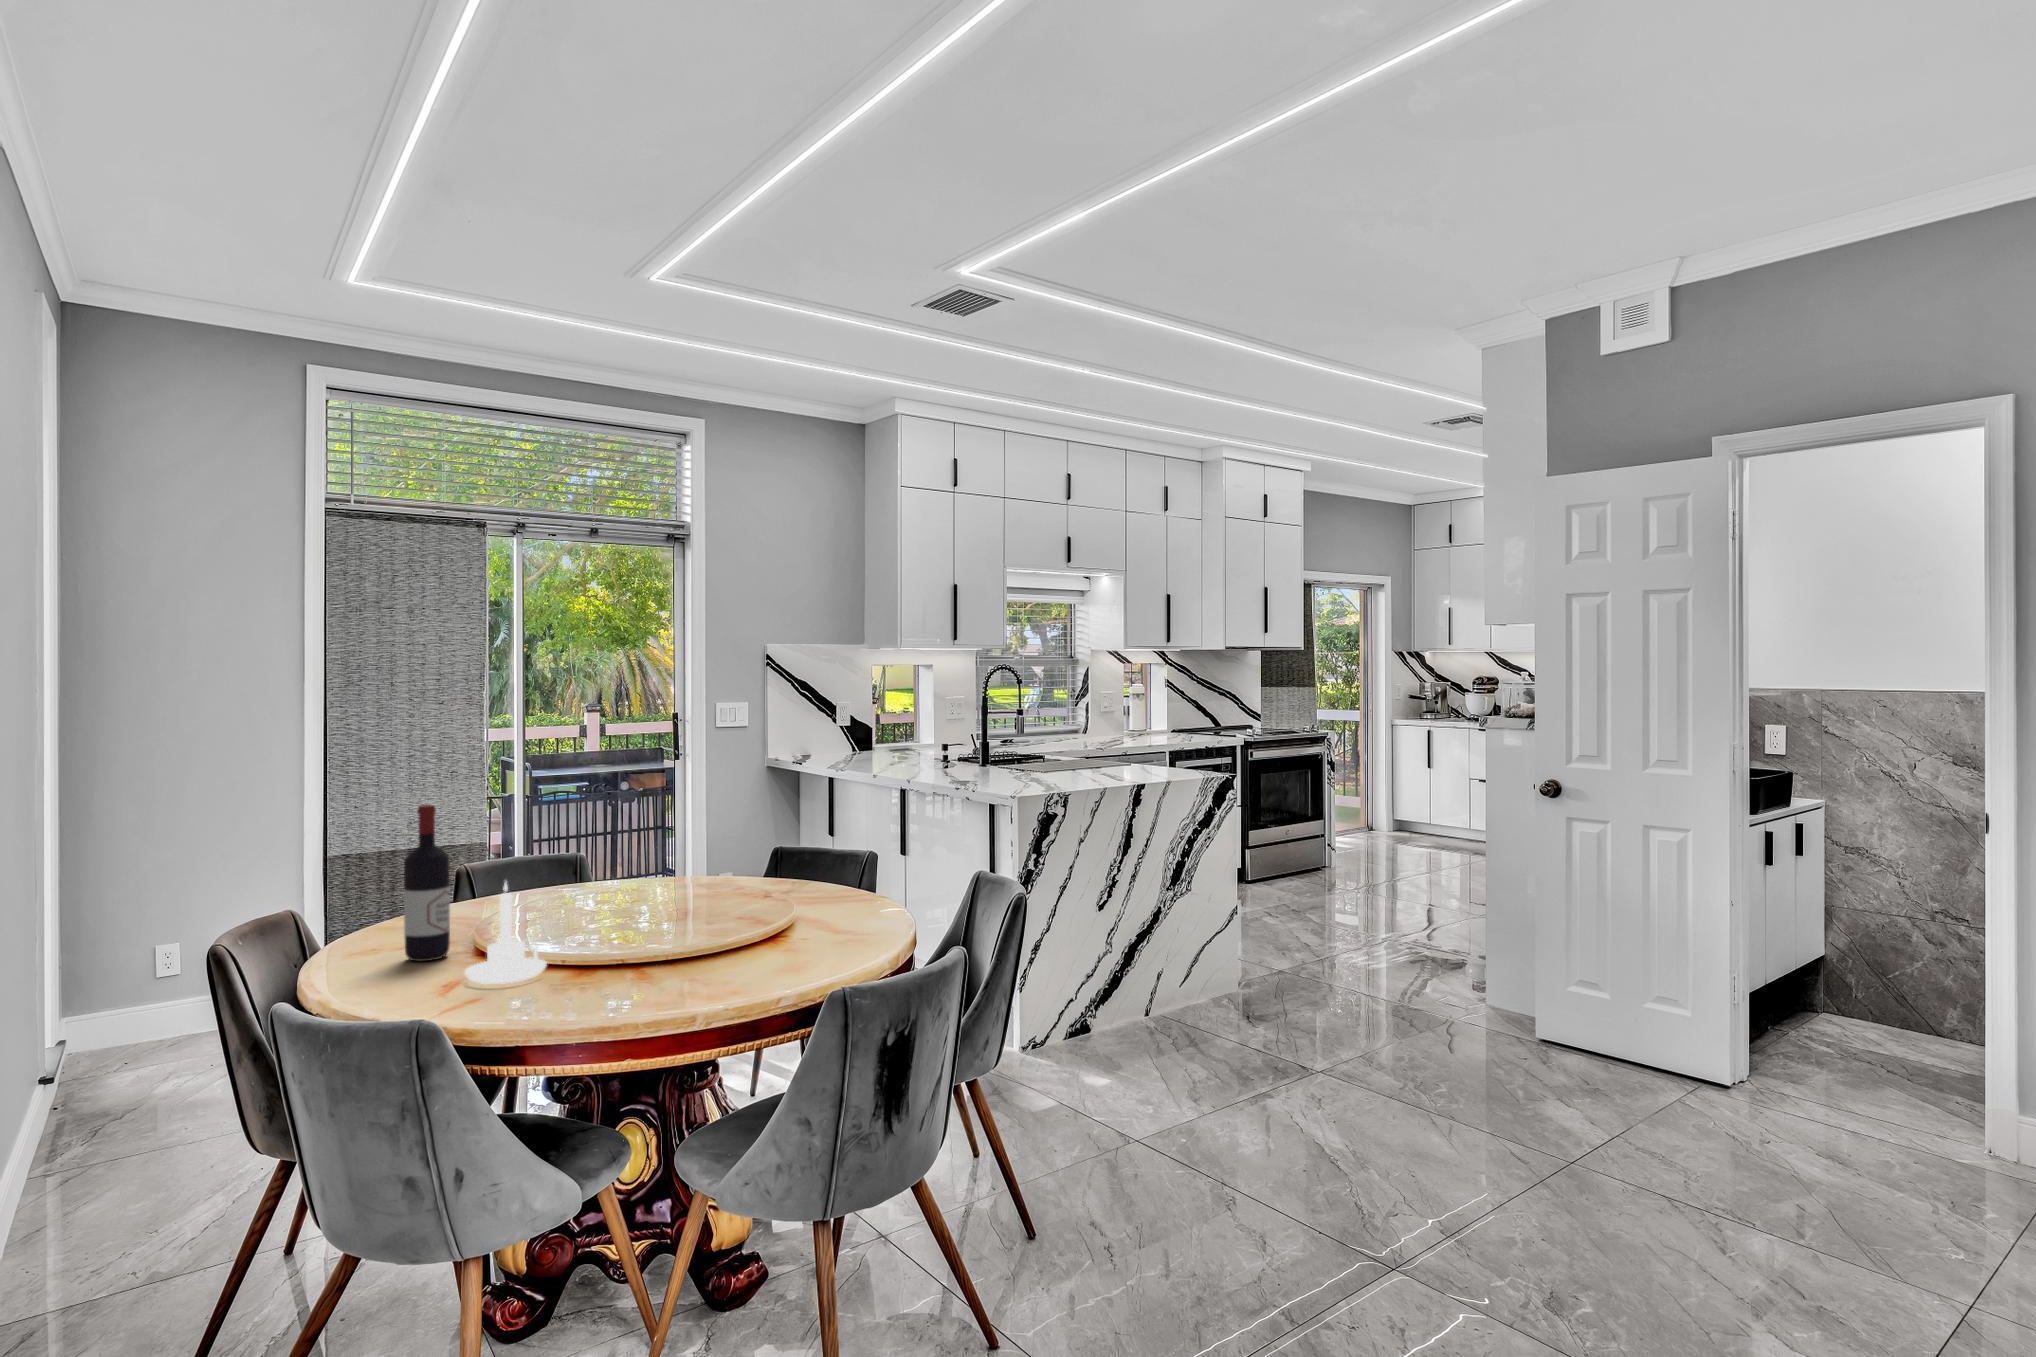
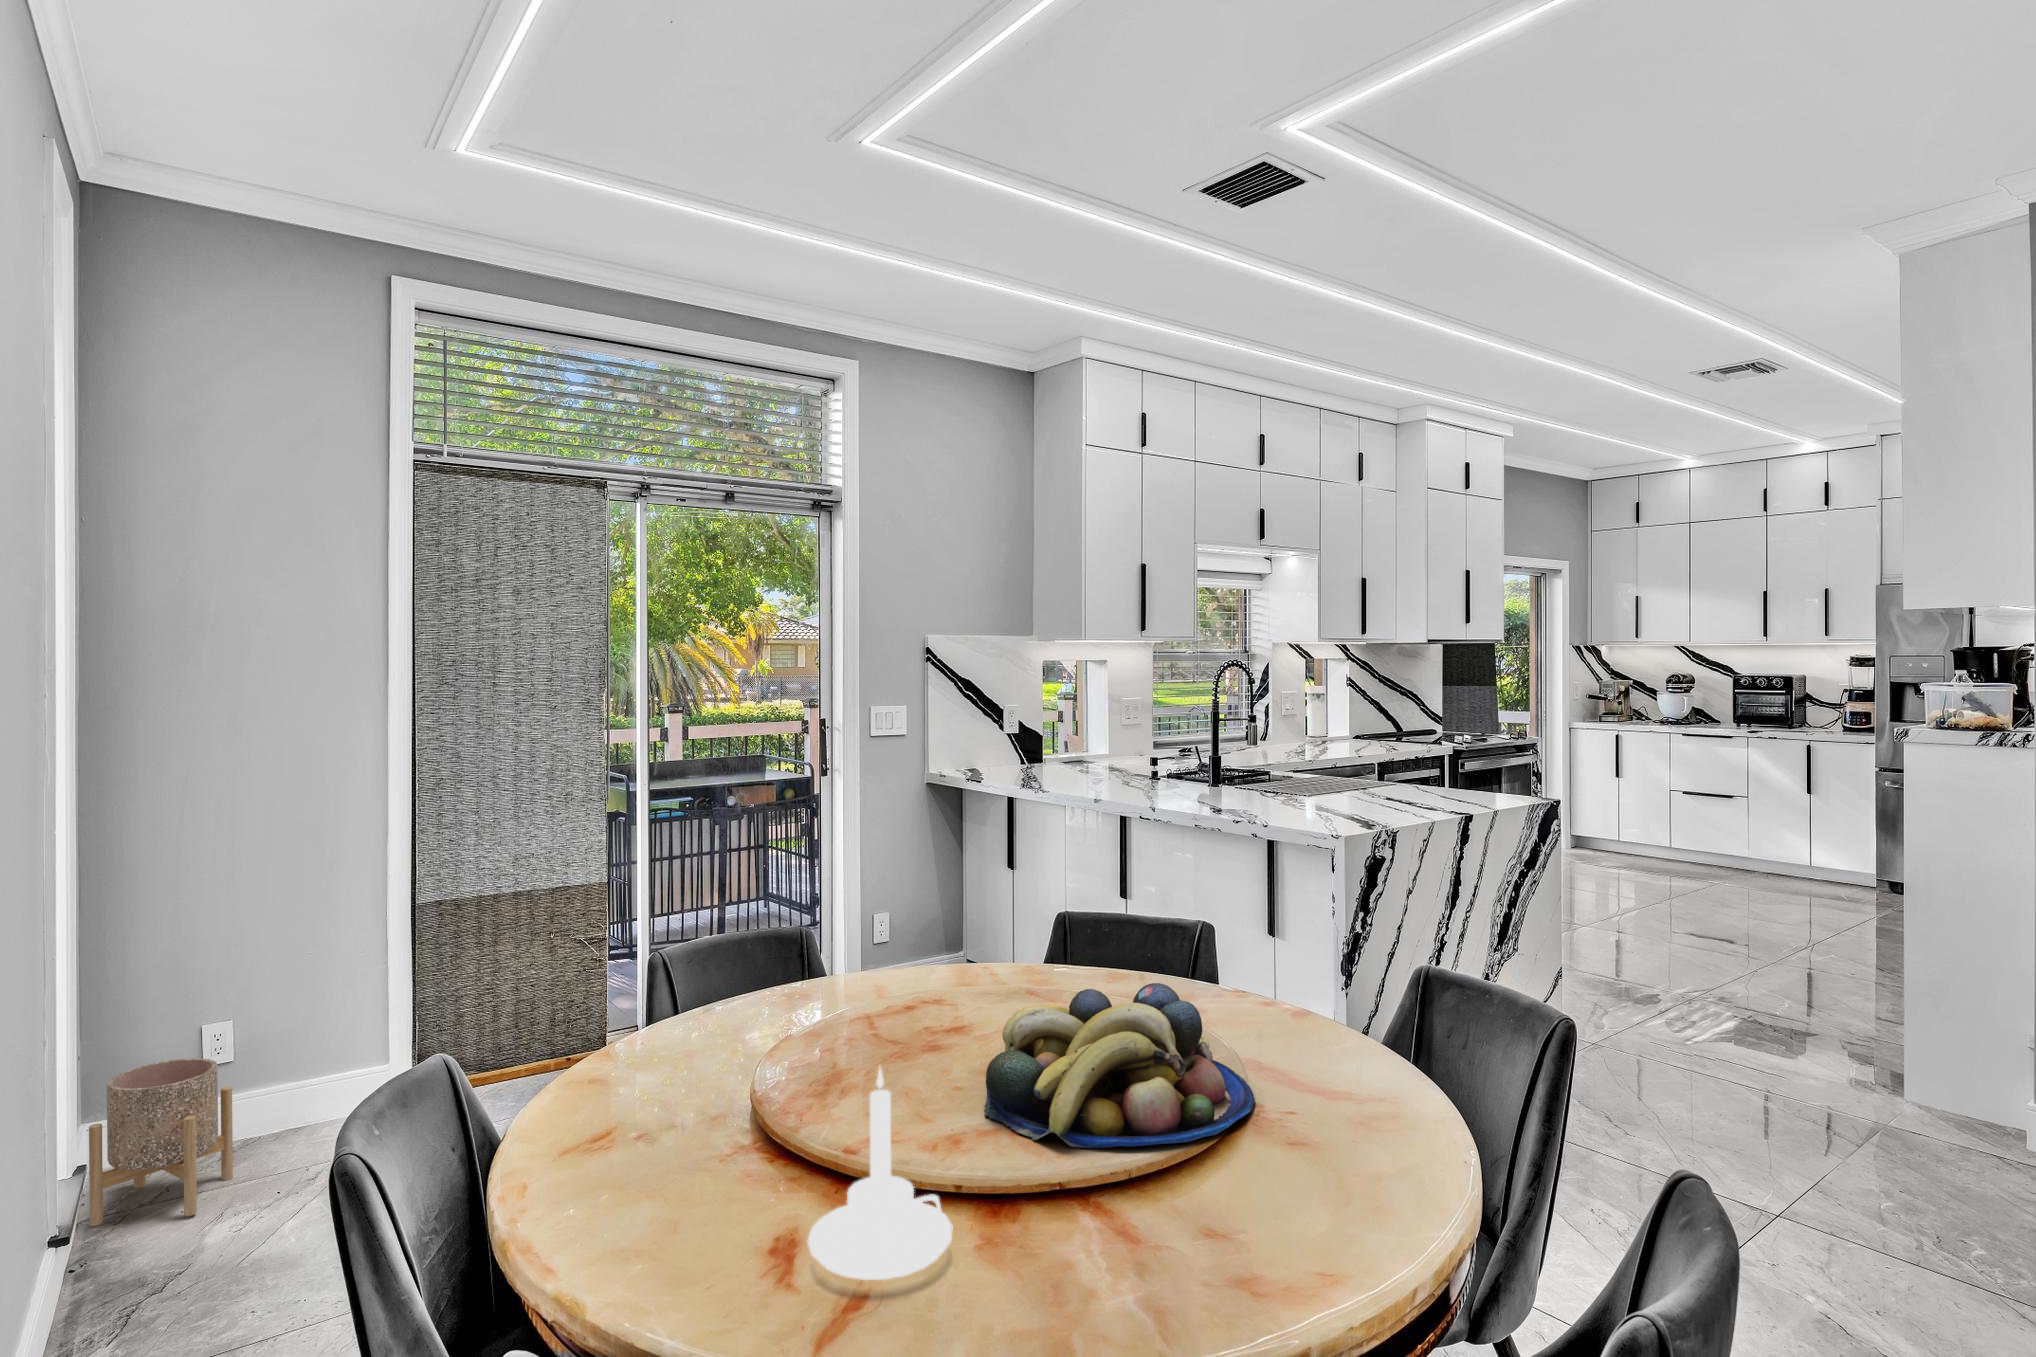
wine bottle: present [404,805,450,962] -> none [658,905,733,1192]
fruit bowl: none [615,865,787,946] -> present [984,983,1254,1148]
planter: none [68,969,178,1087] -> present [89,1058,233,1226]

